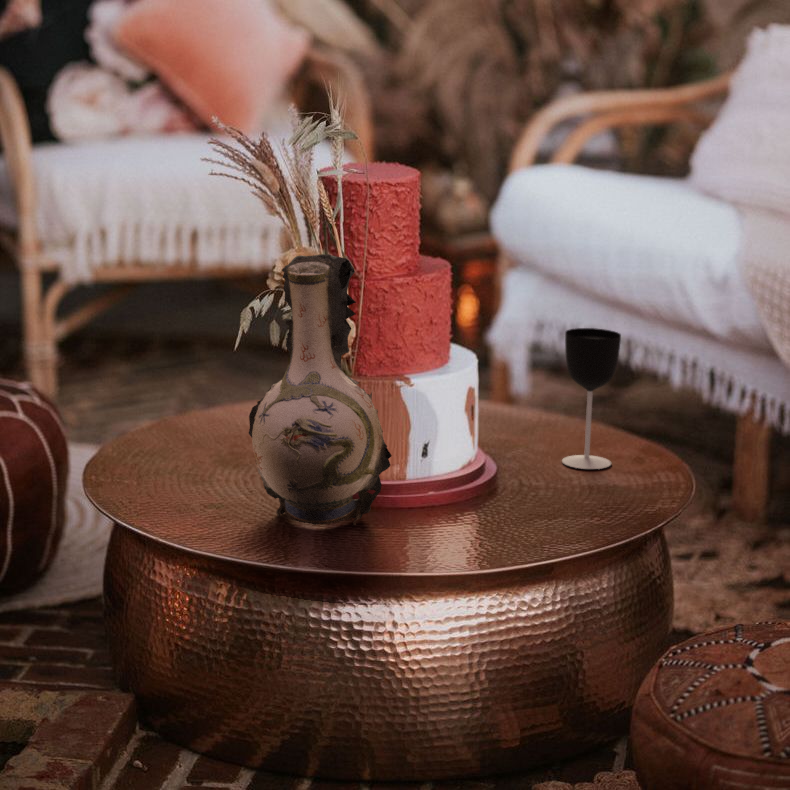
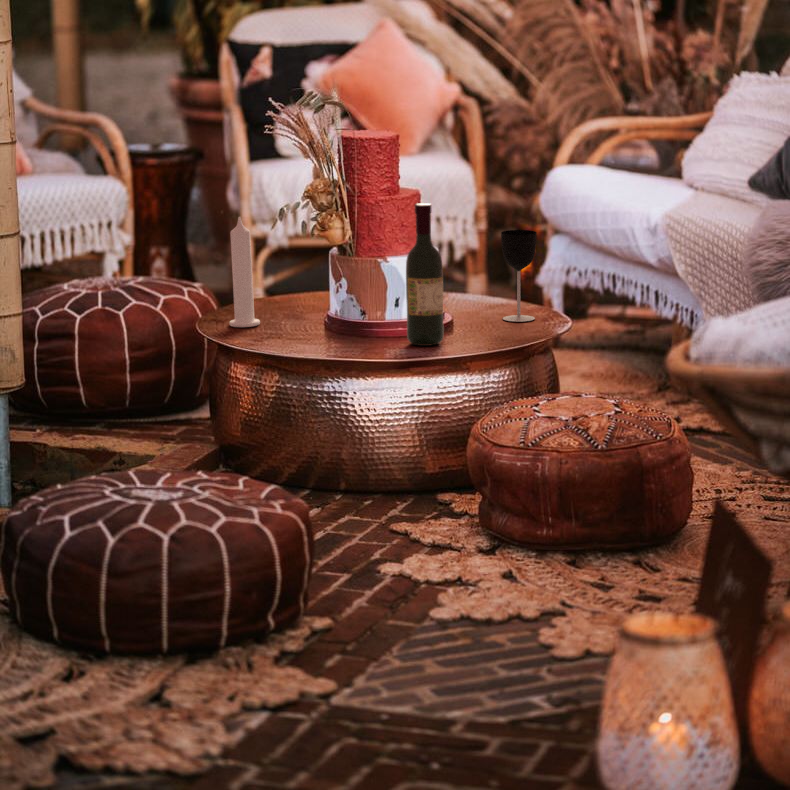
decorative vase: present [249,254,392,525] -> none [284,180,367,343]
wine bottle: none [459,295,522,529] -> present [406,203,444,346]
candle: none [139,309,189,489] -> present [229,217,260,327]

